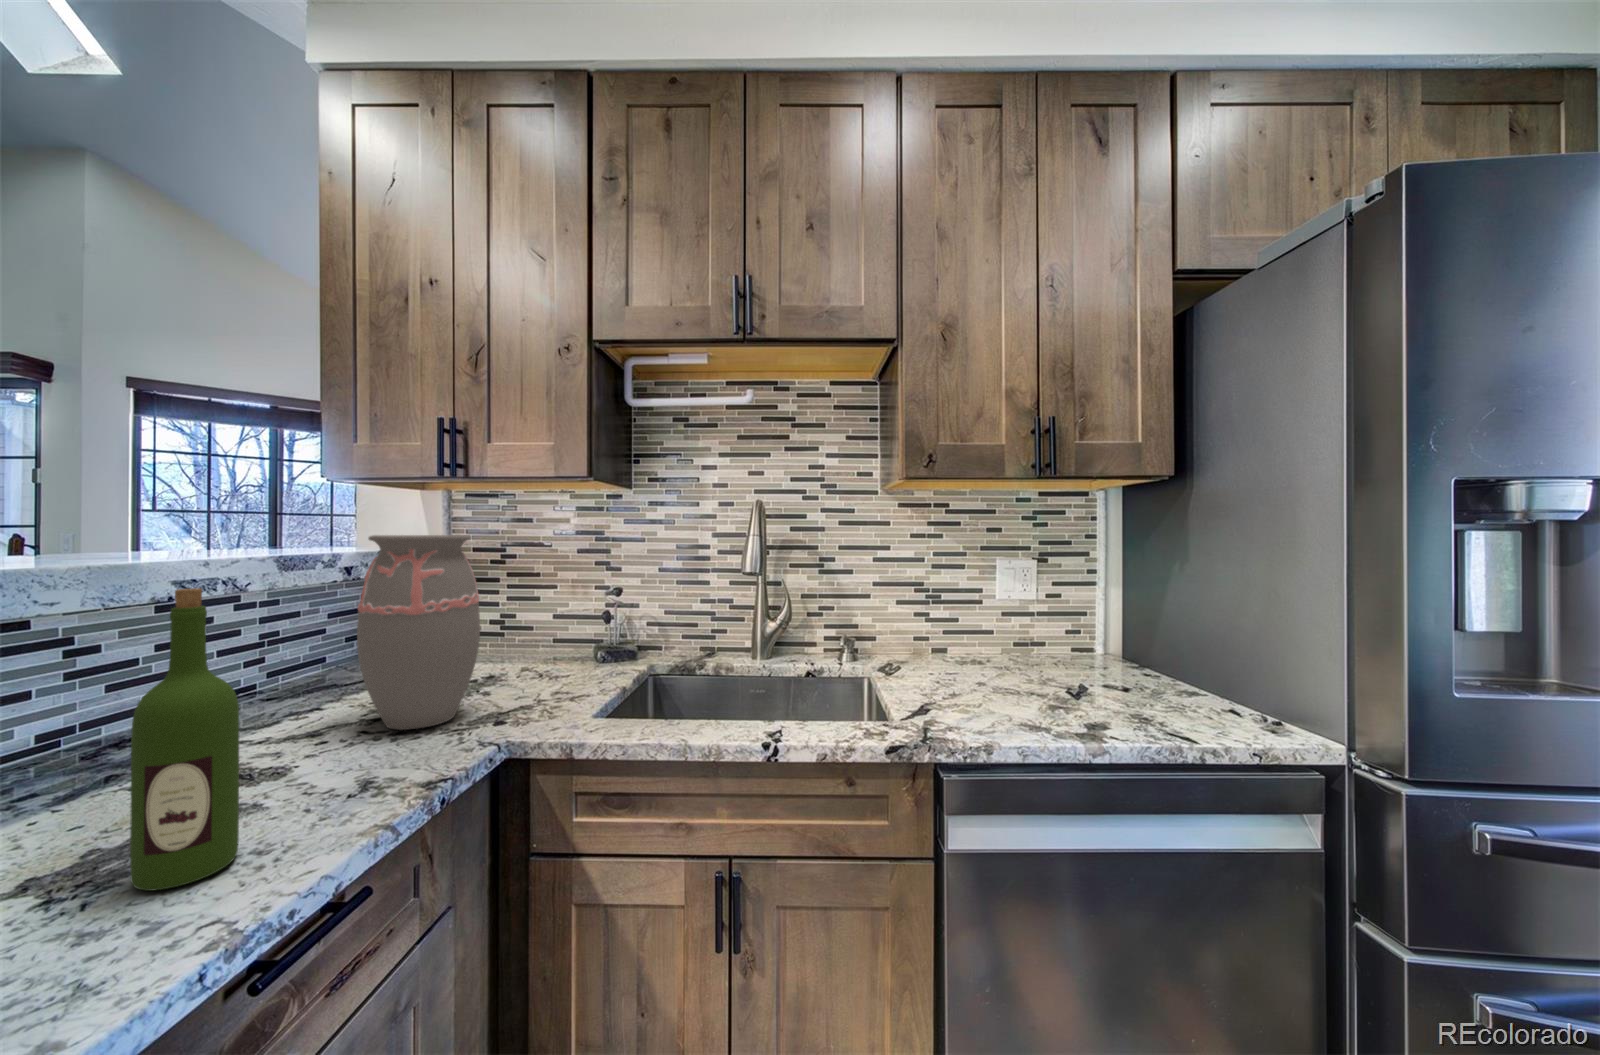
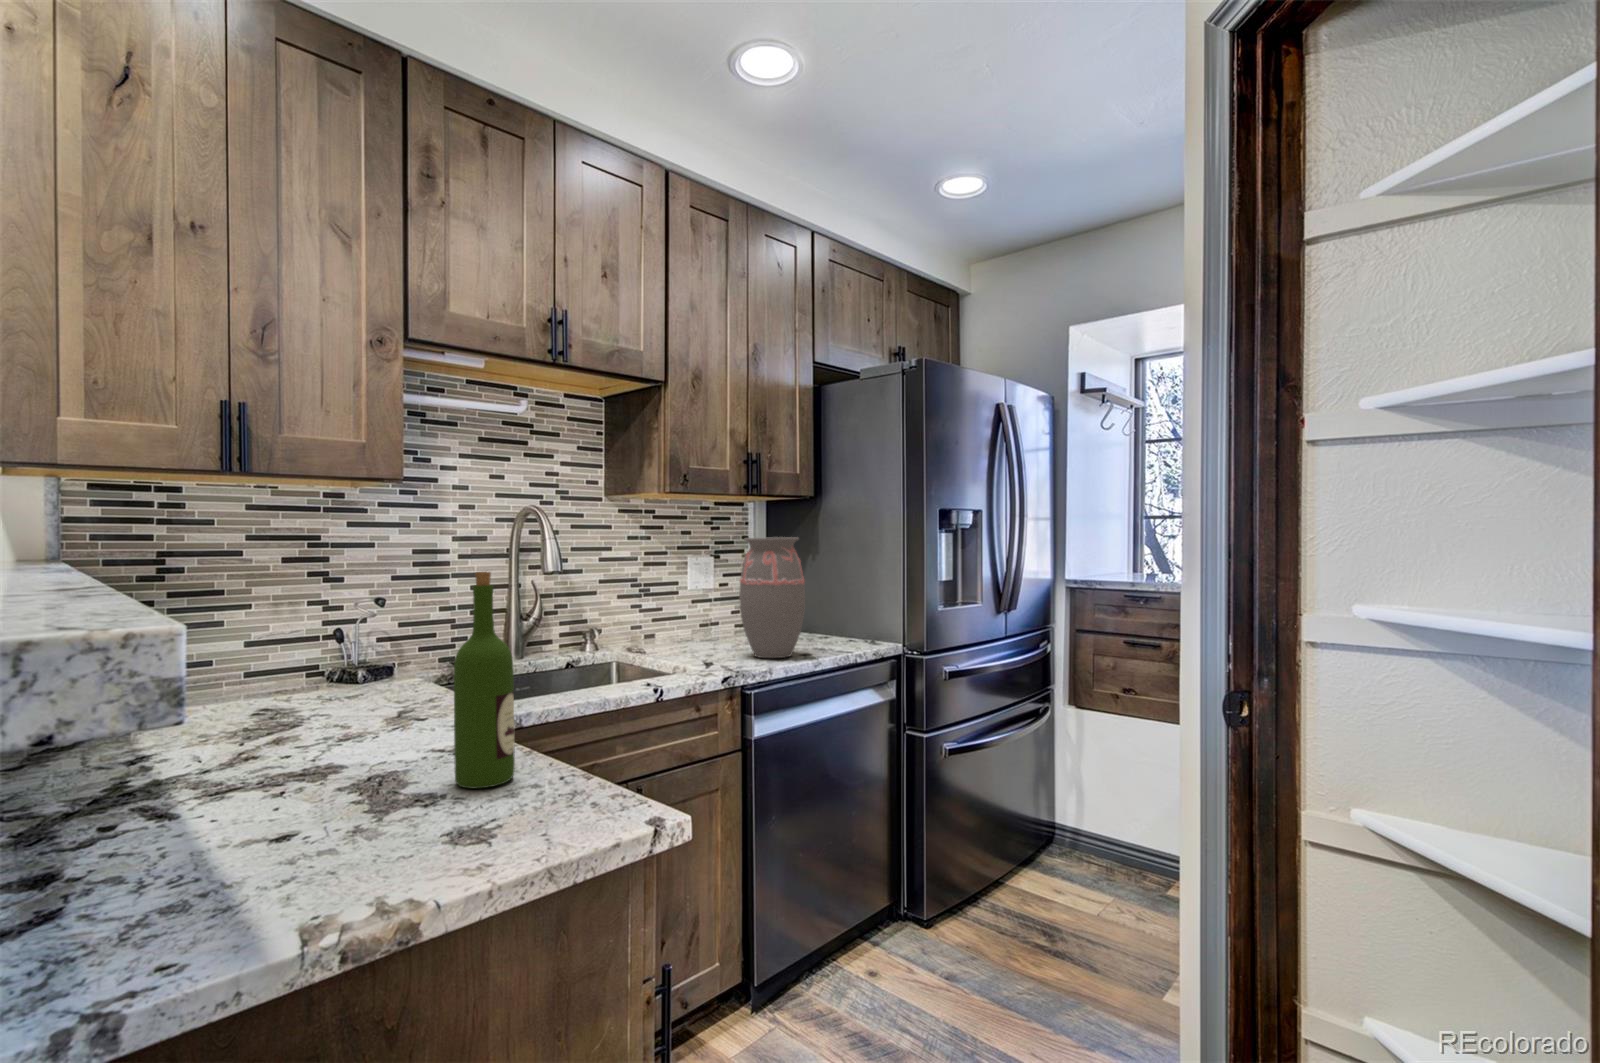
decorative vase: present [357,535,480,730] -> present [739,537,805,658]

